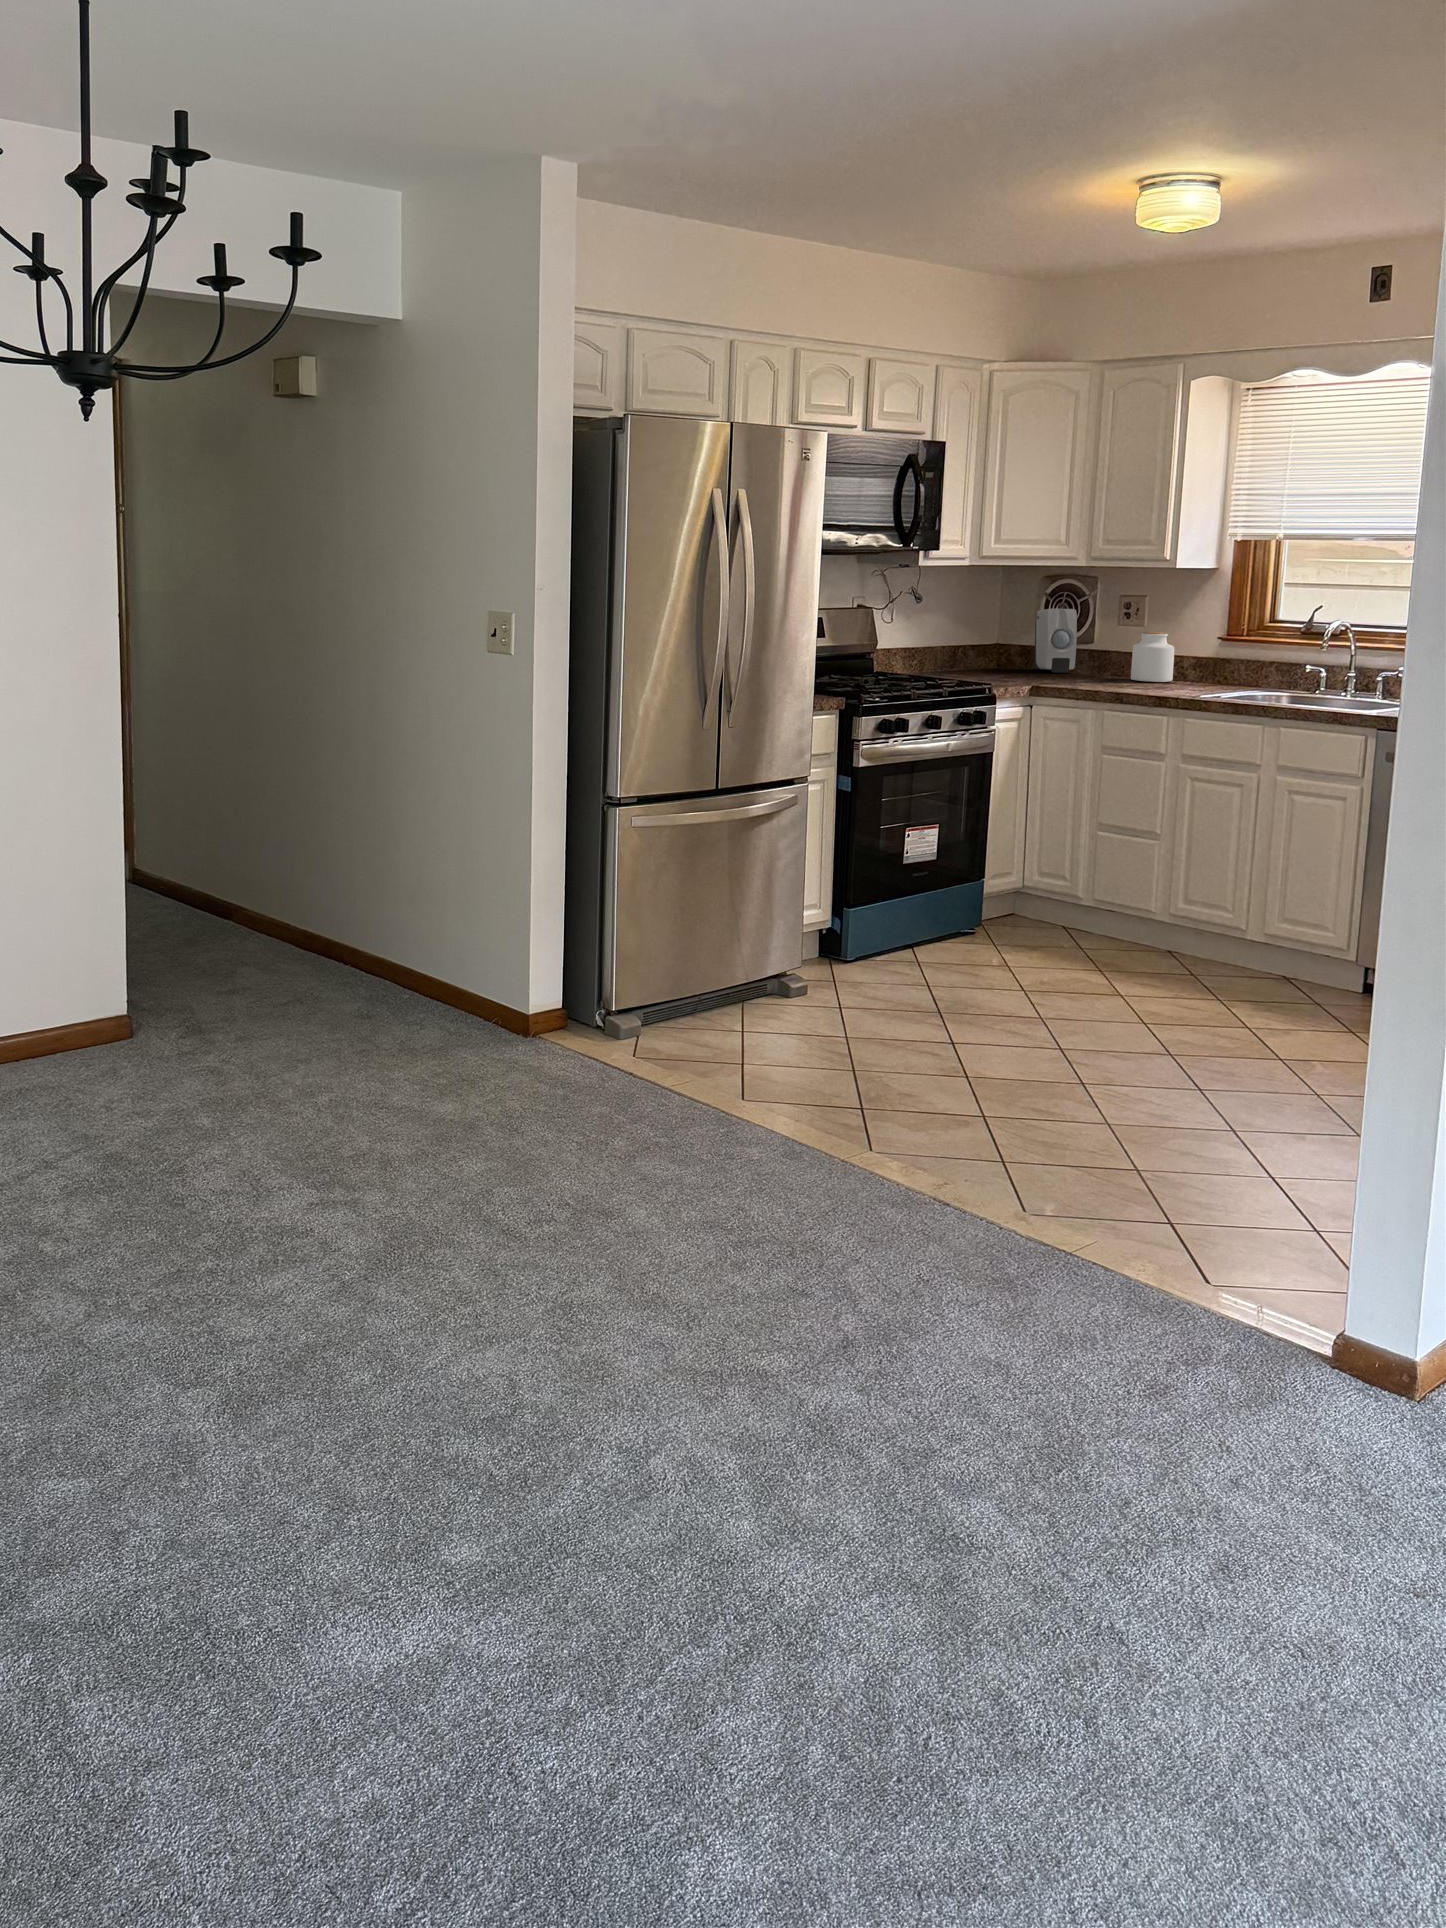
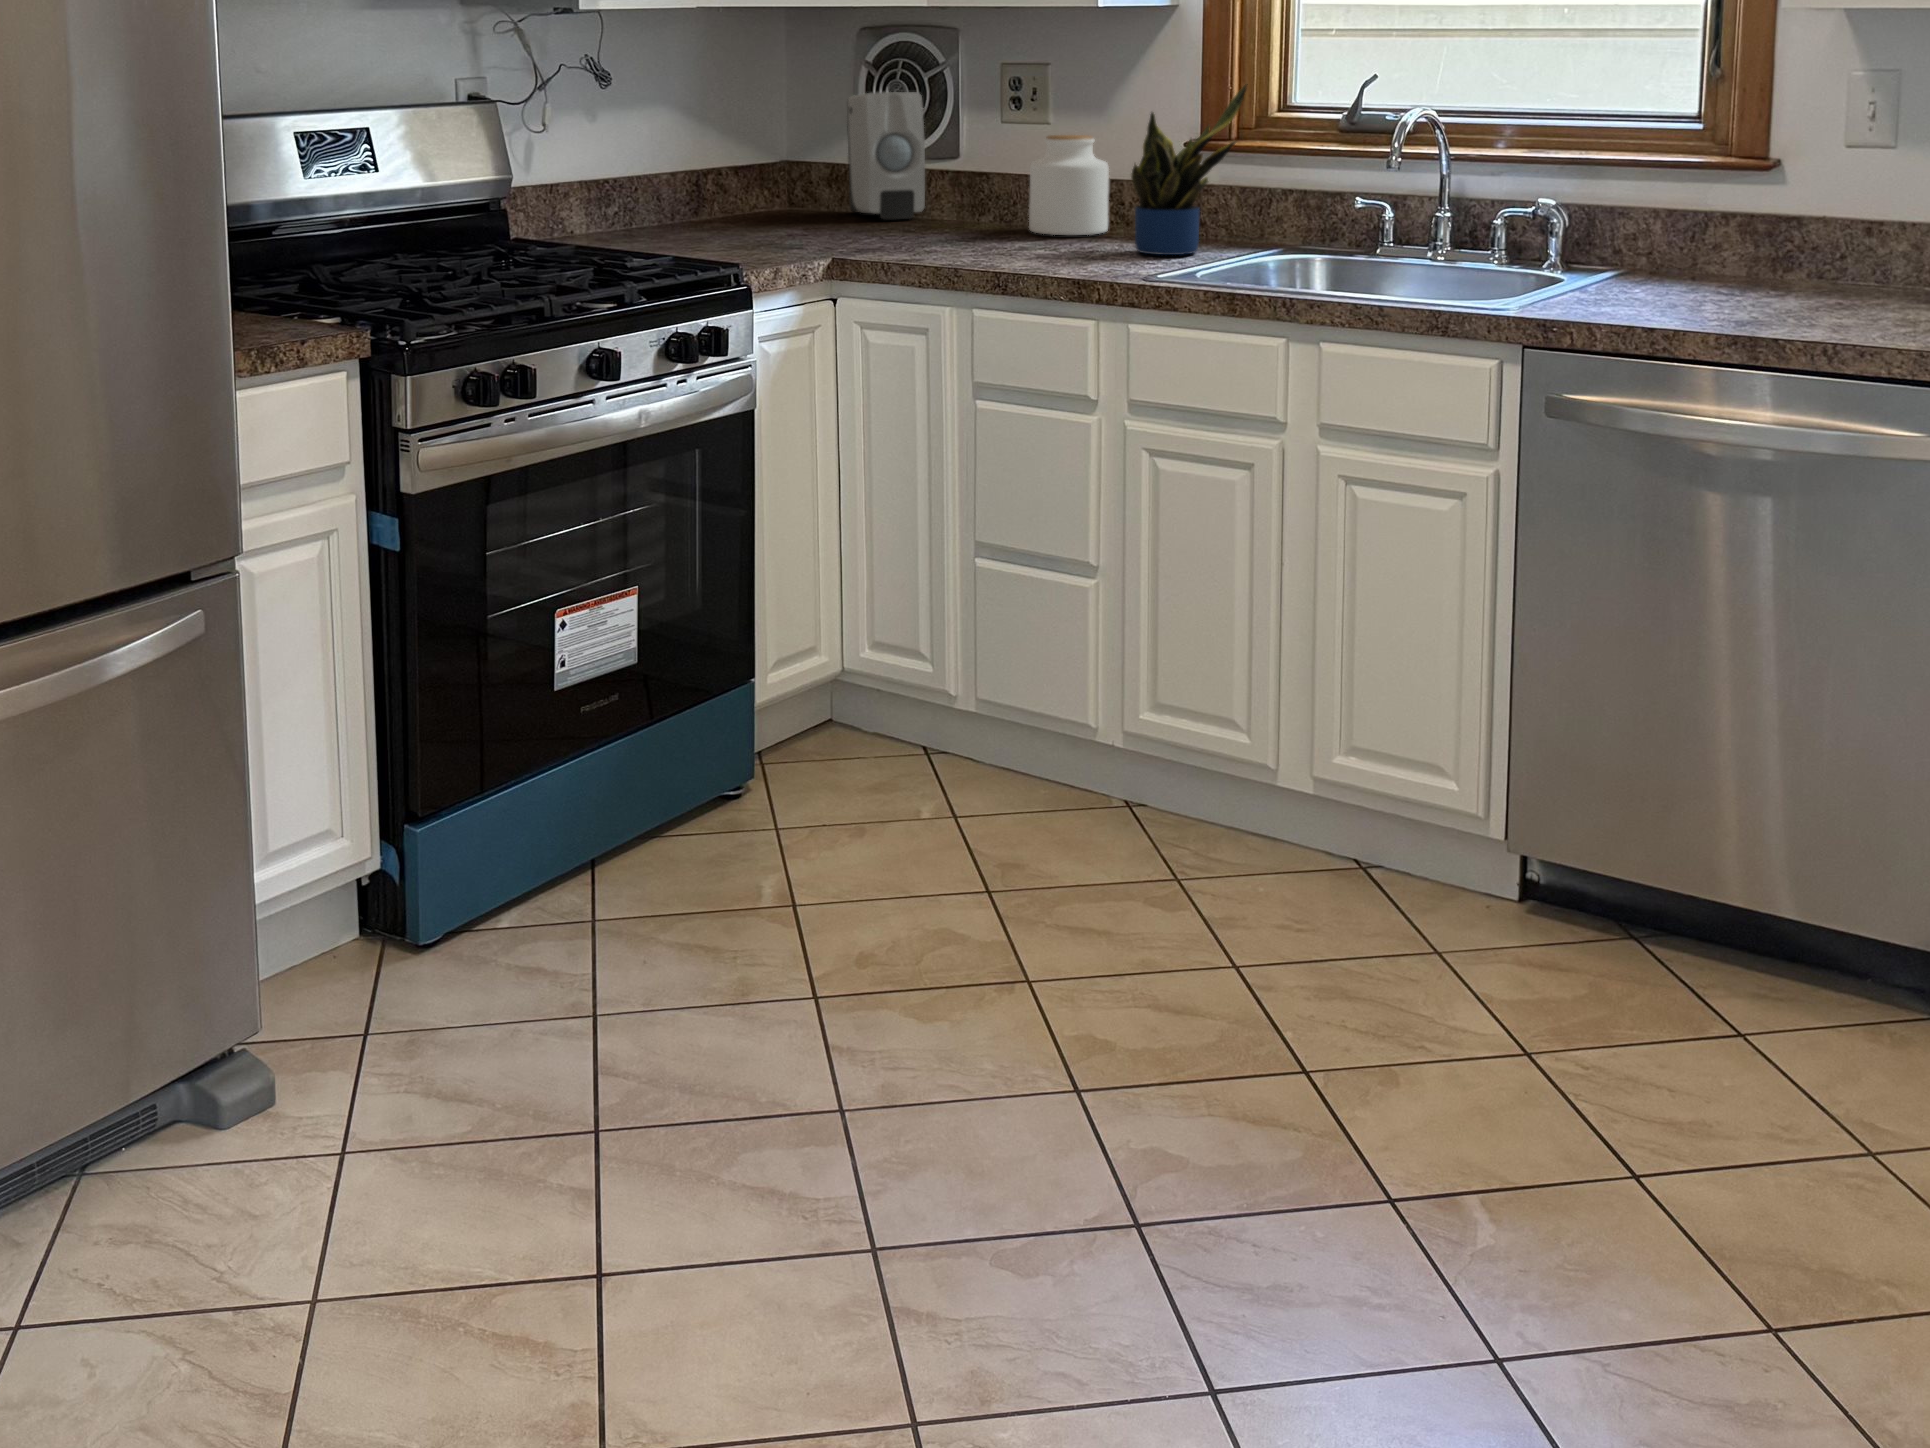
potted plant: none [1187,607,1250,691] -> present [1131,84,1248,255]

